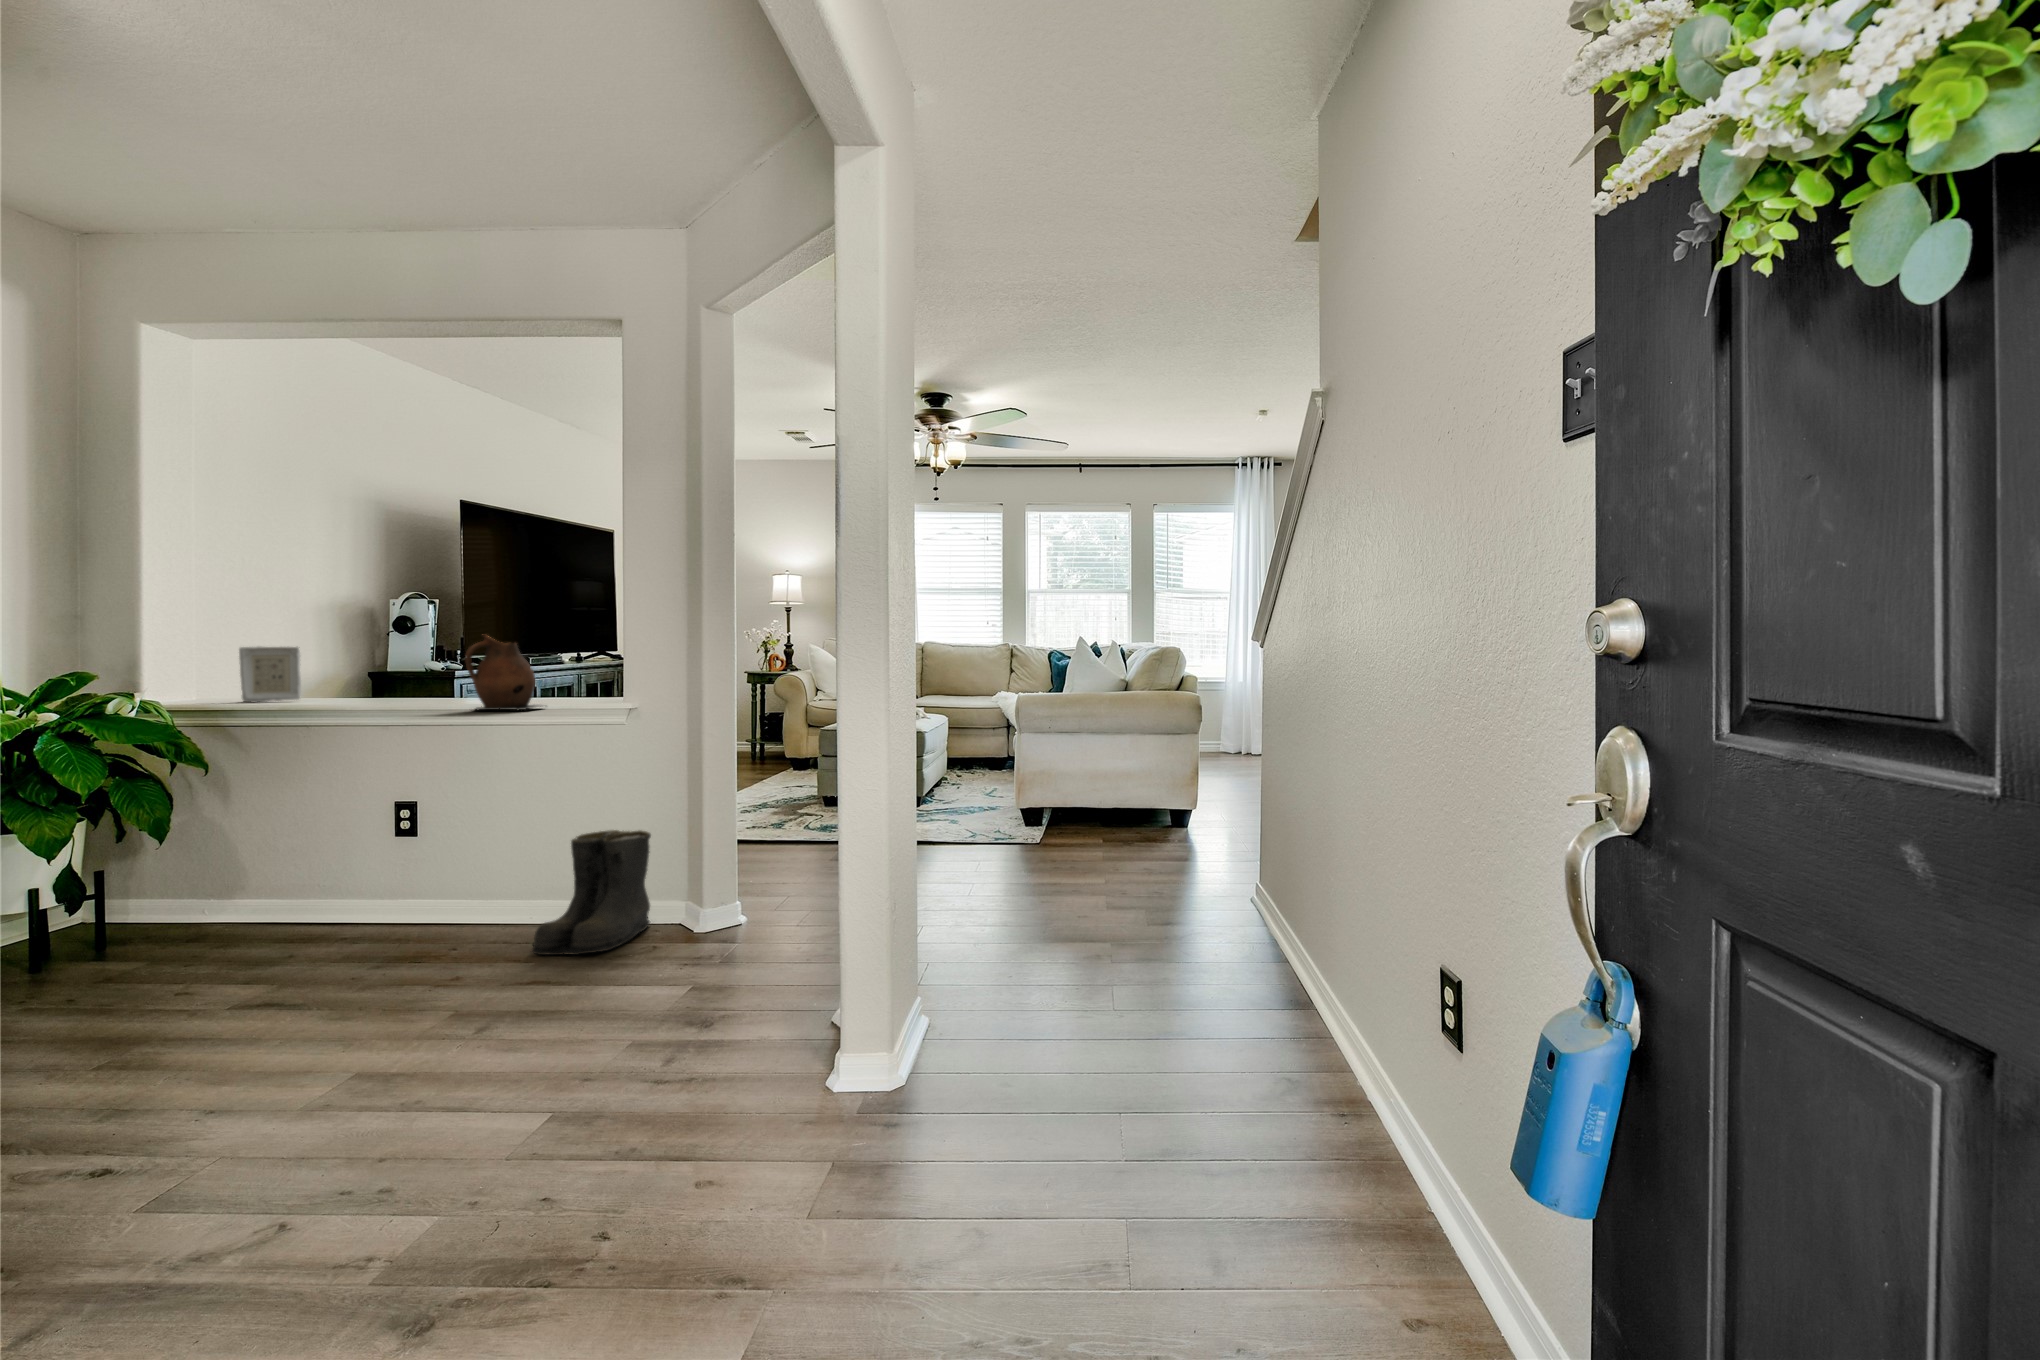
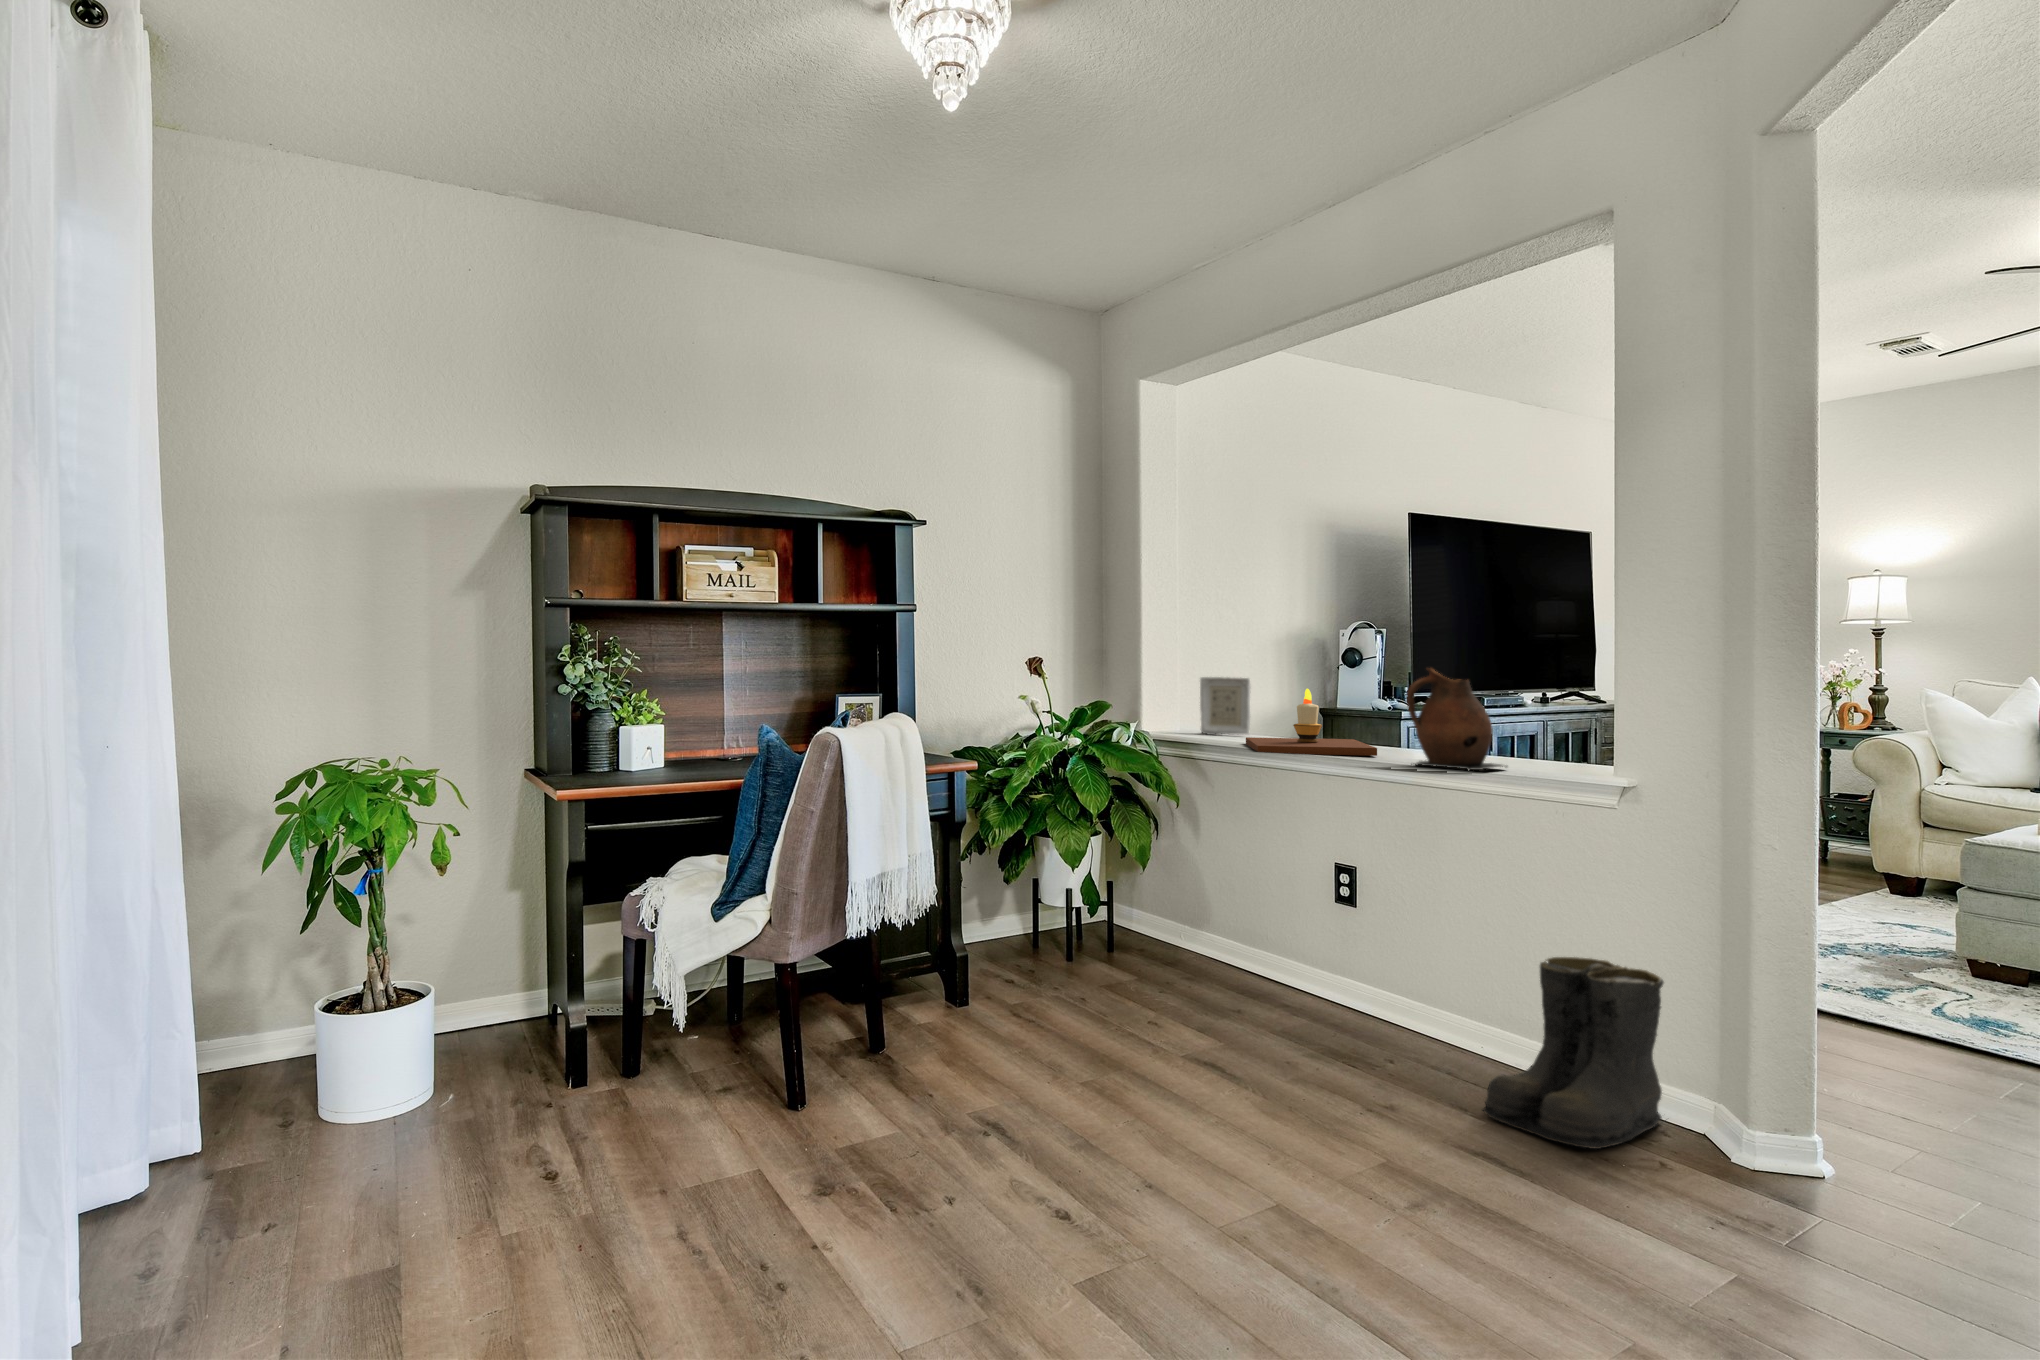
candle: none [301,654,438,713] -> present [1246,689,1377,756]

